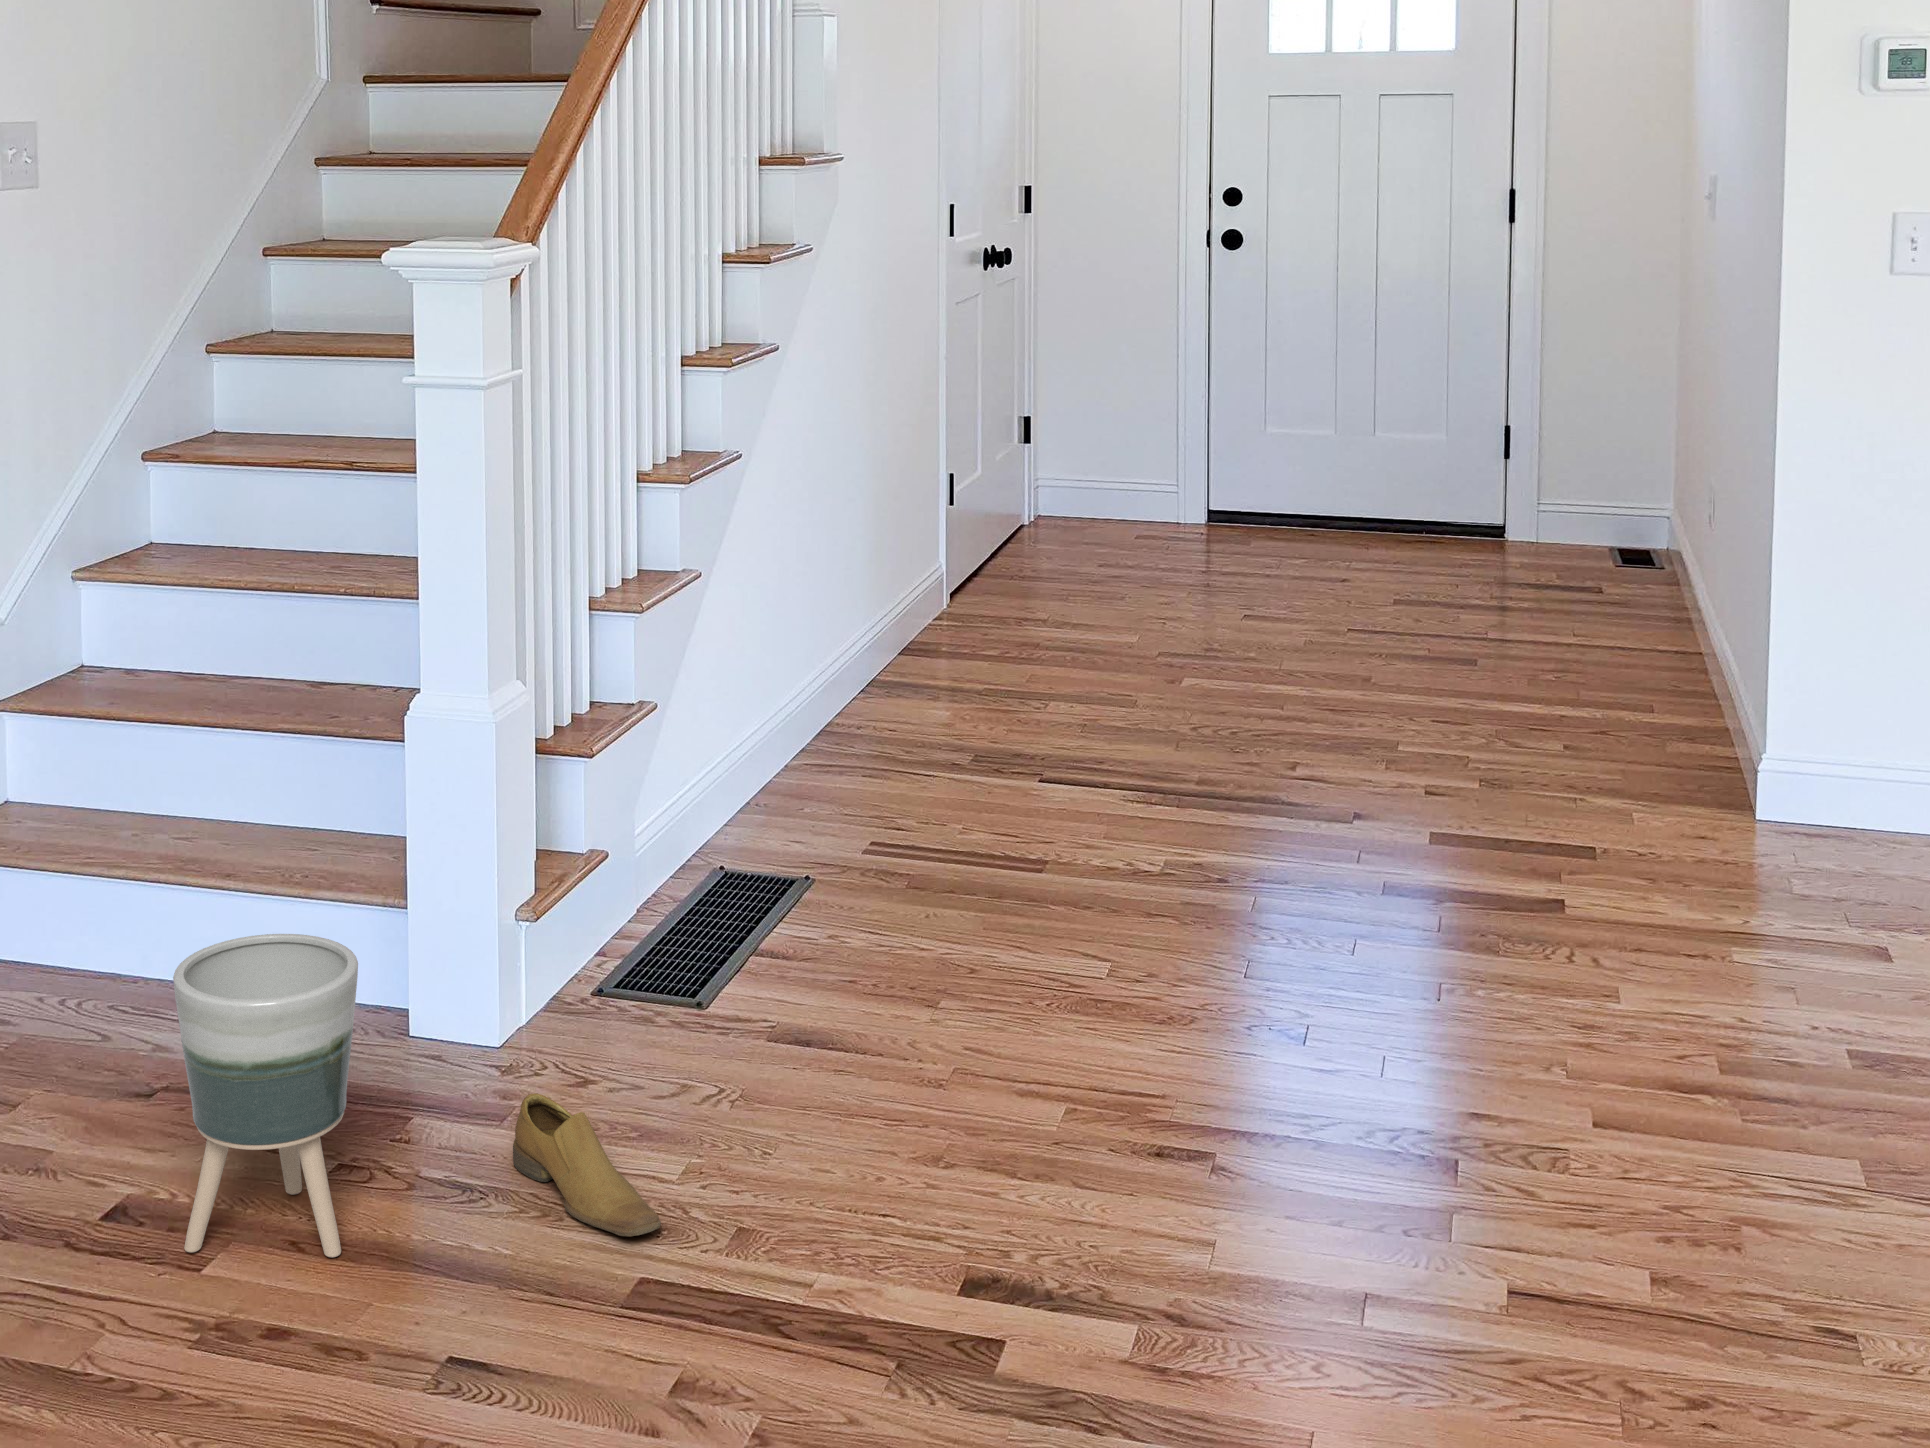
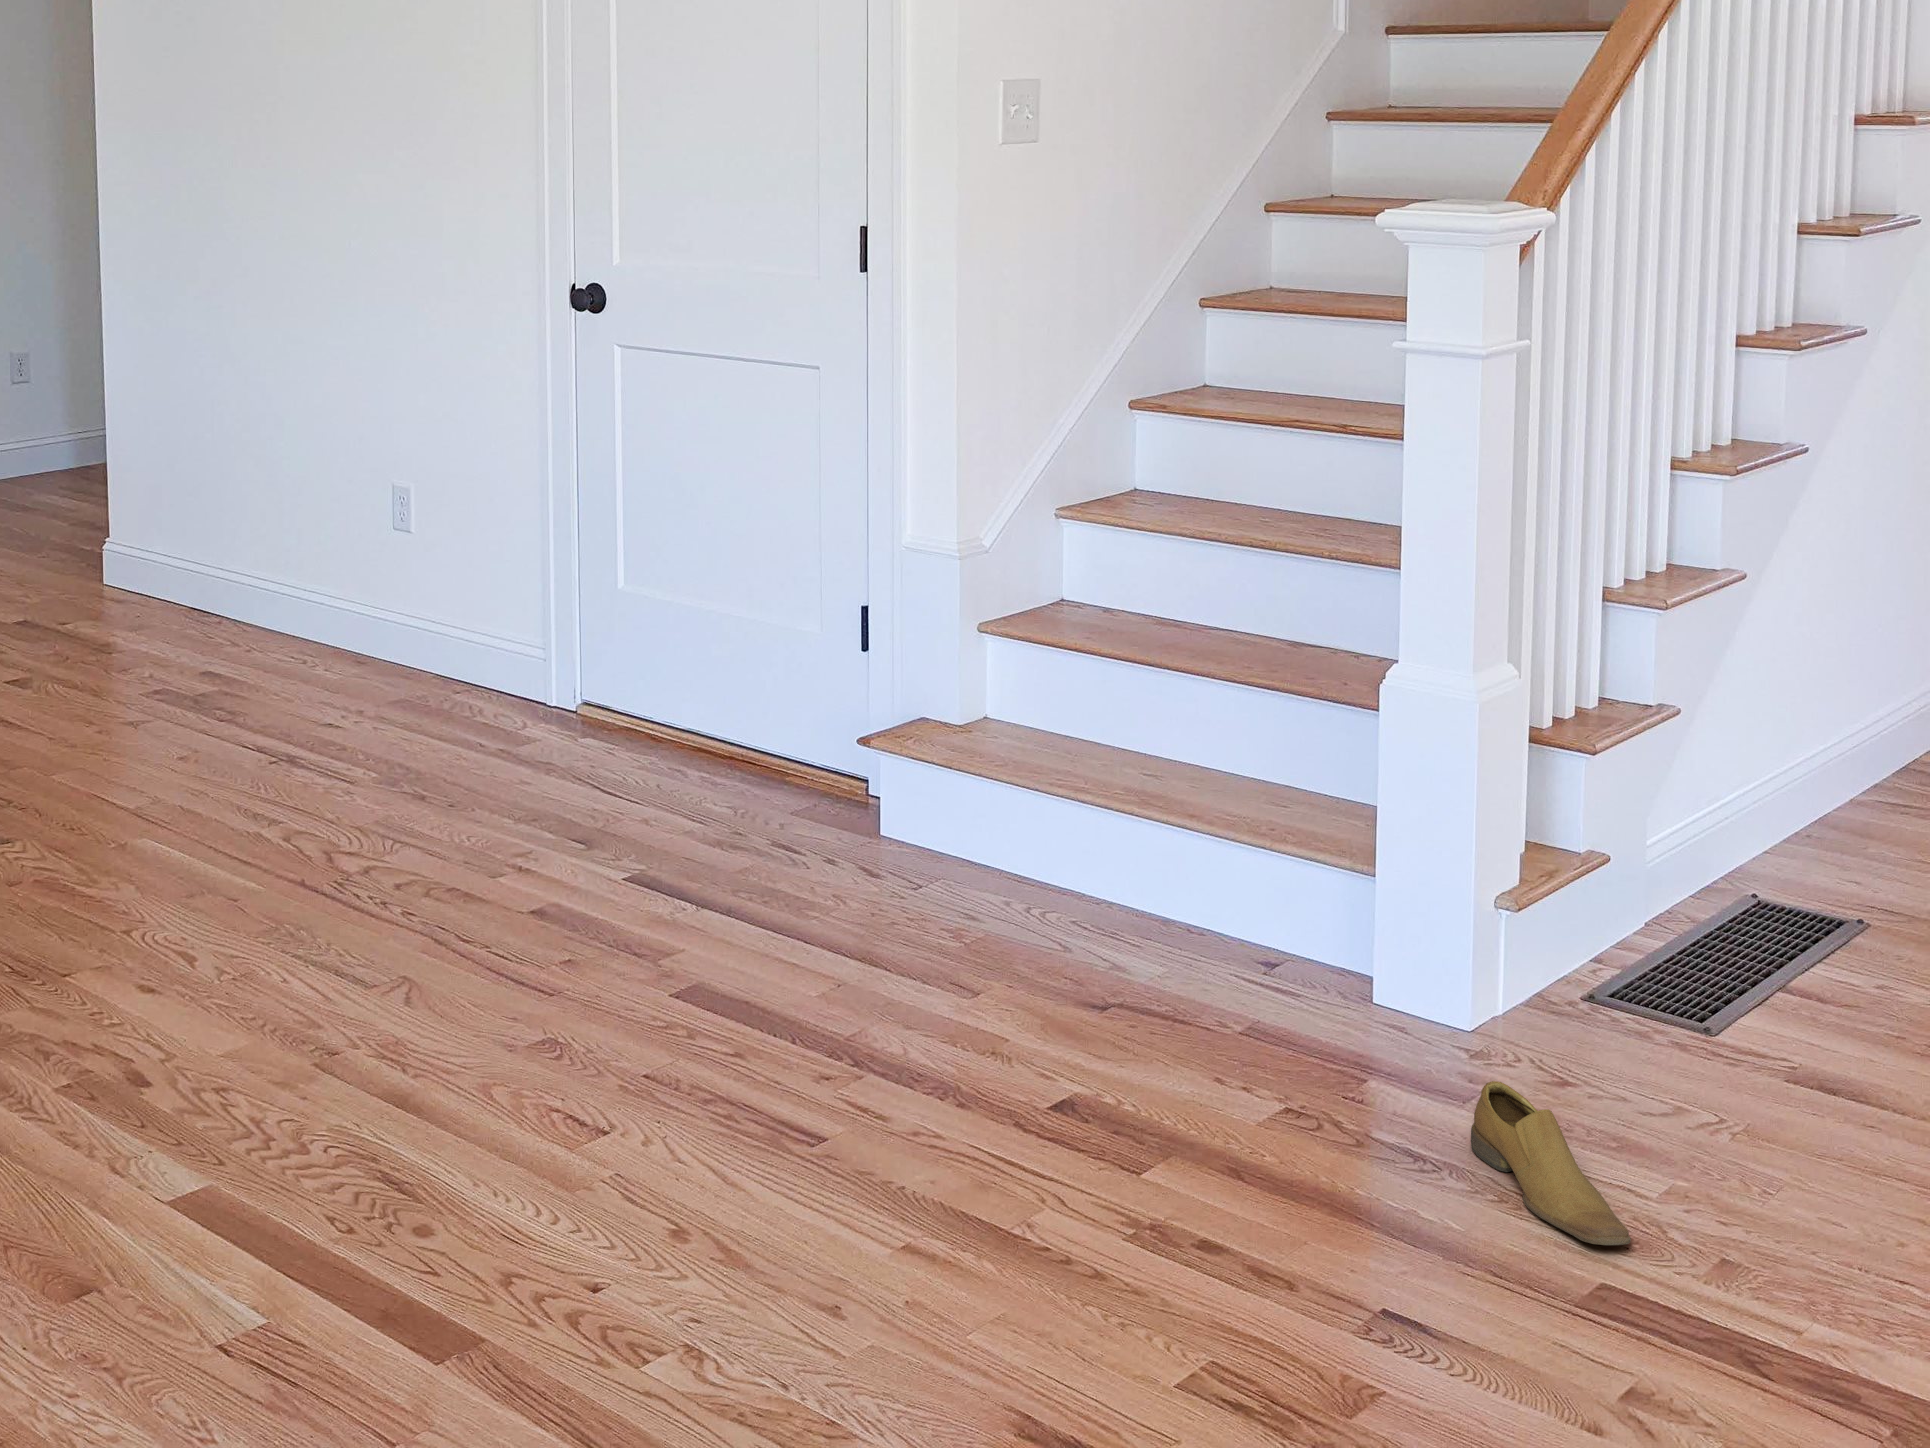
planter: present [173,934,358,1257] -> none [1125,870,1310,1189]

